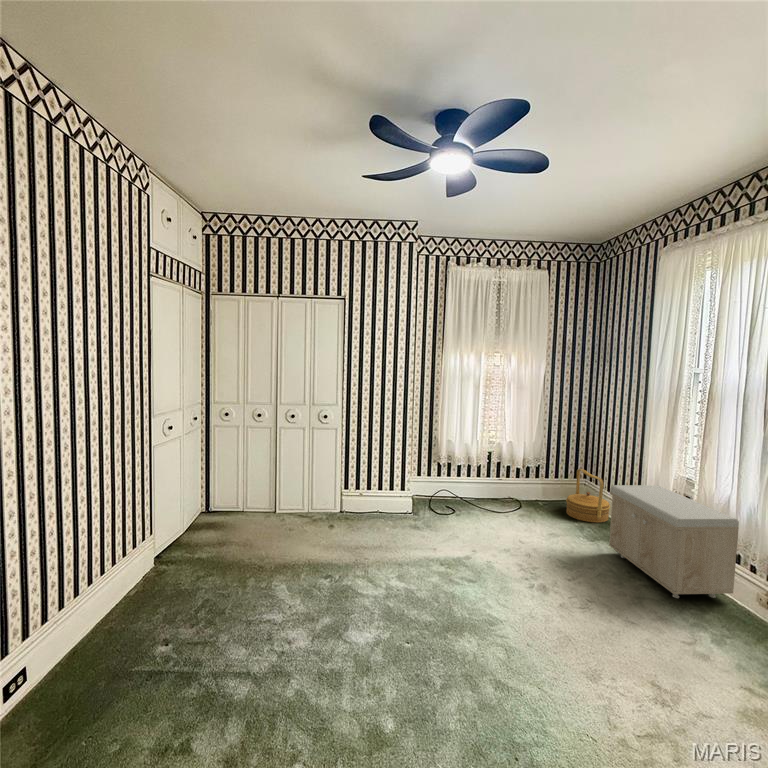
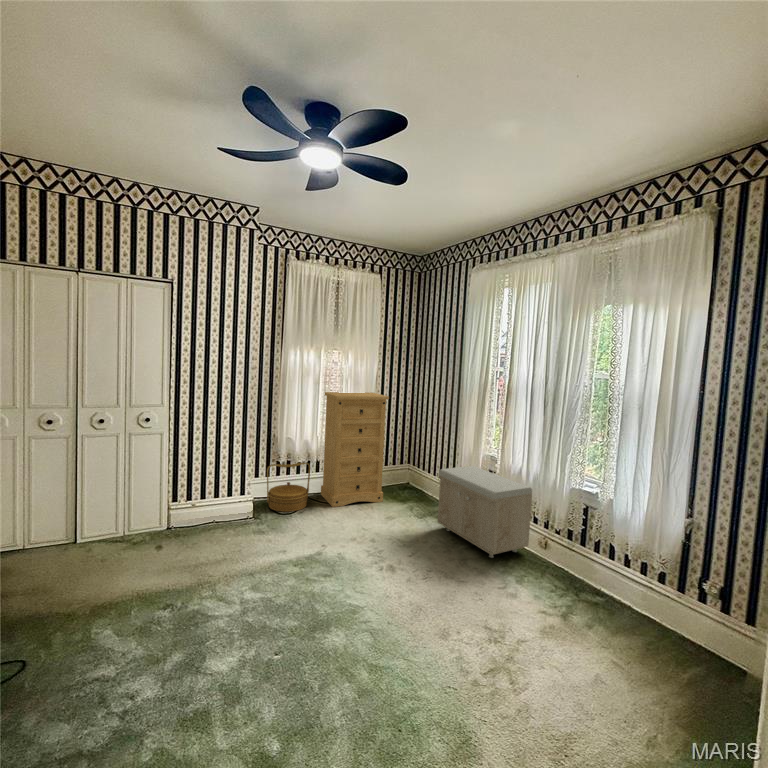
dresser: none [482,396,555,515] -> present [321,392,389,507]
woven basket: present [566,469,610,523] -> present [267,463,310,512]

